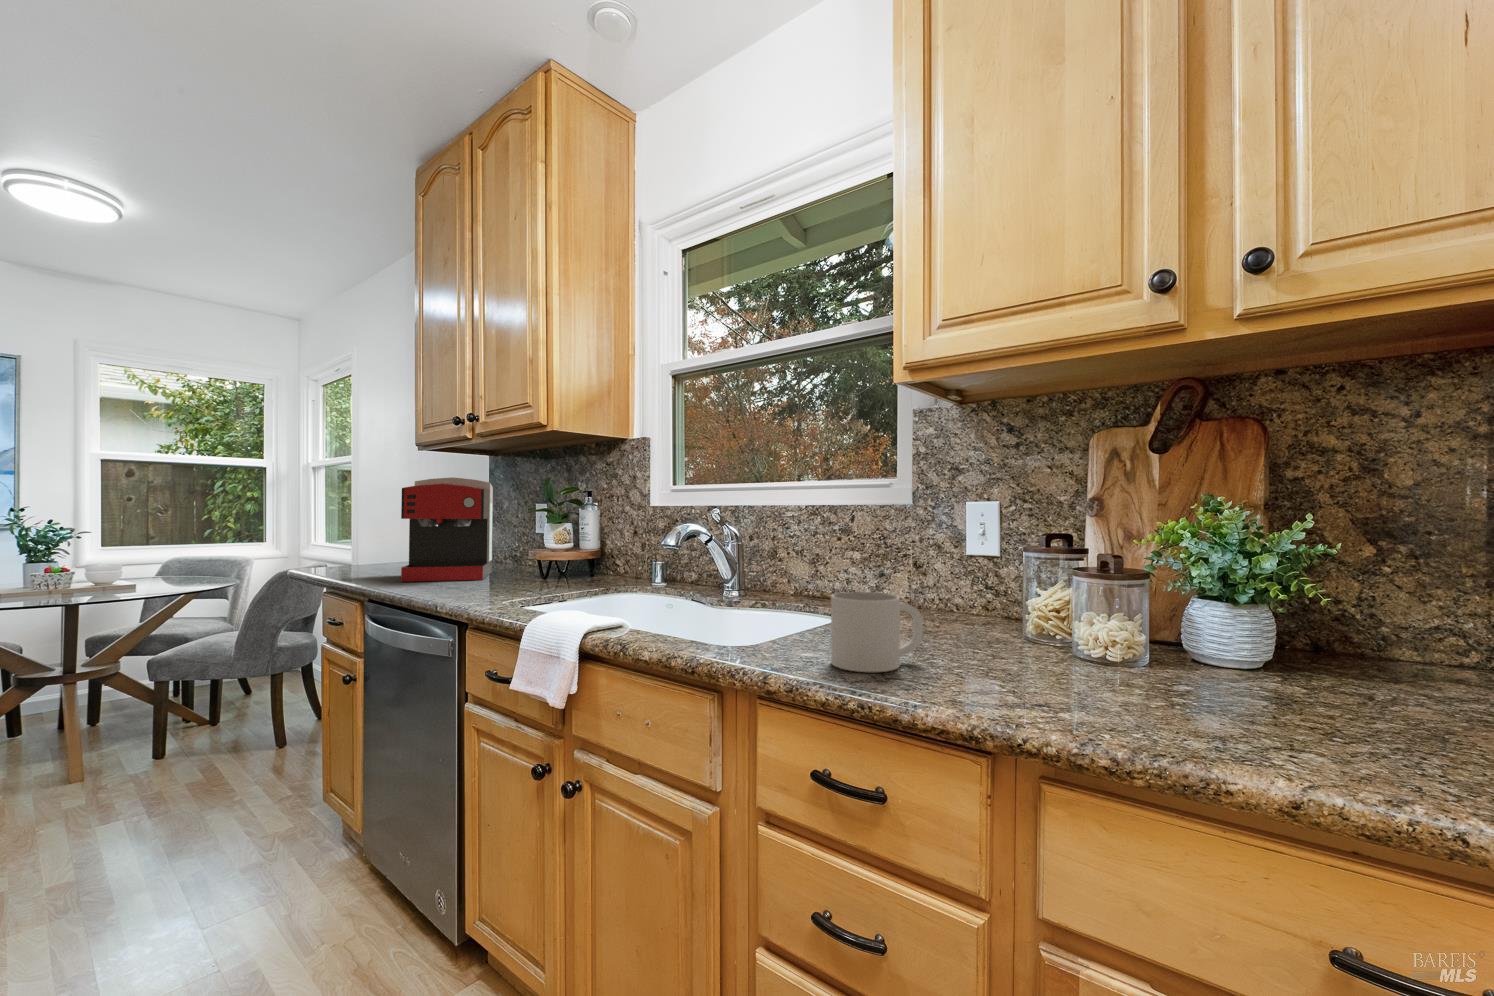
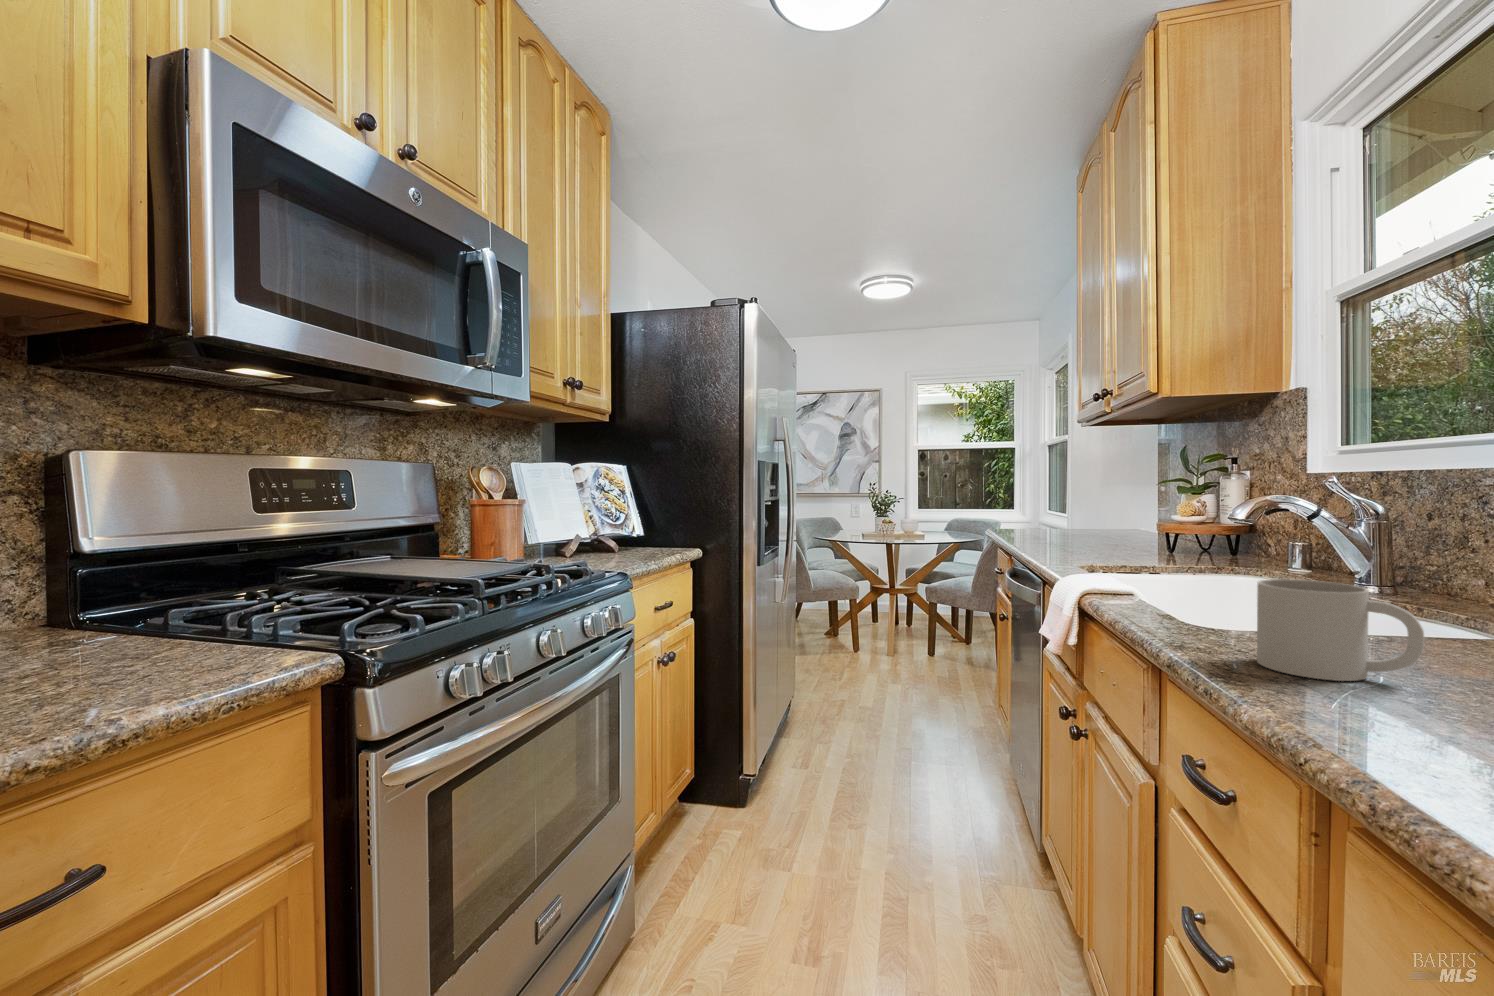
coffee maker: present [401,477,493,582] -> none [1043,452,1141,548]

